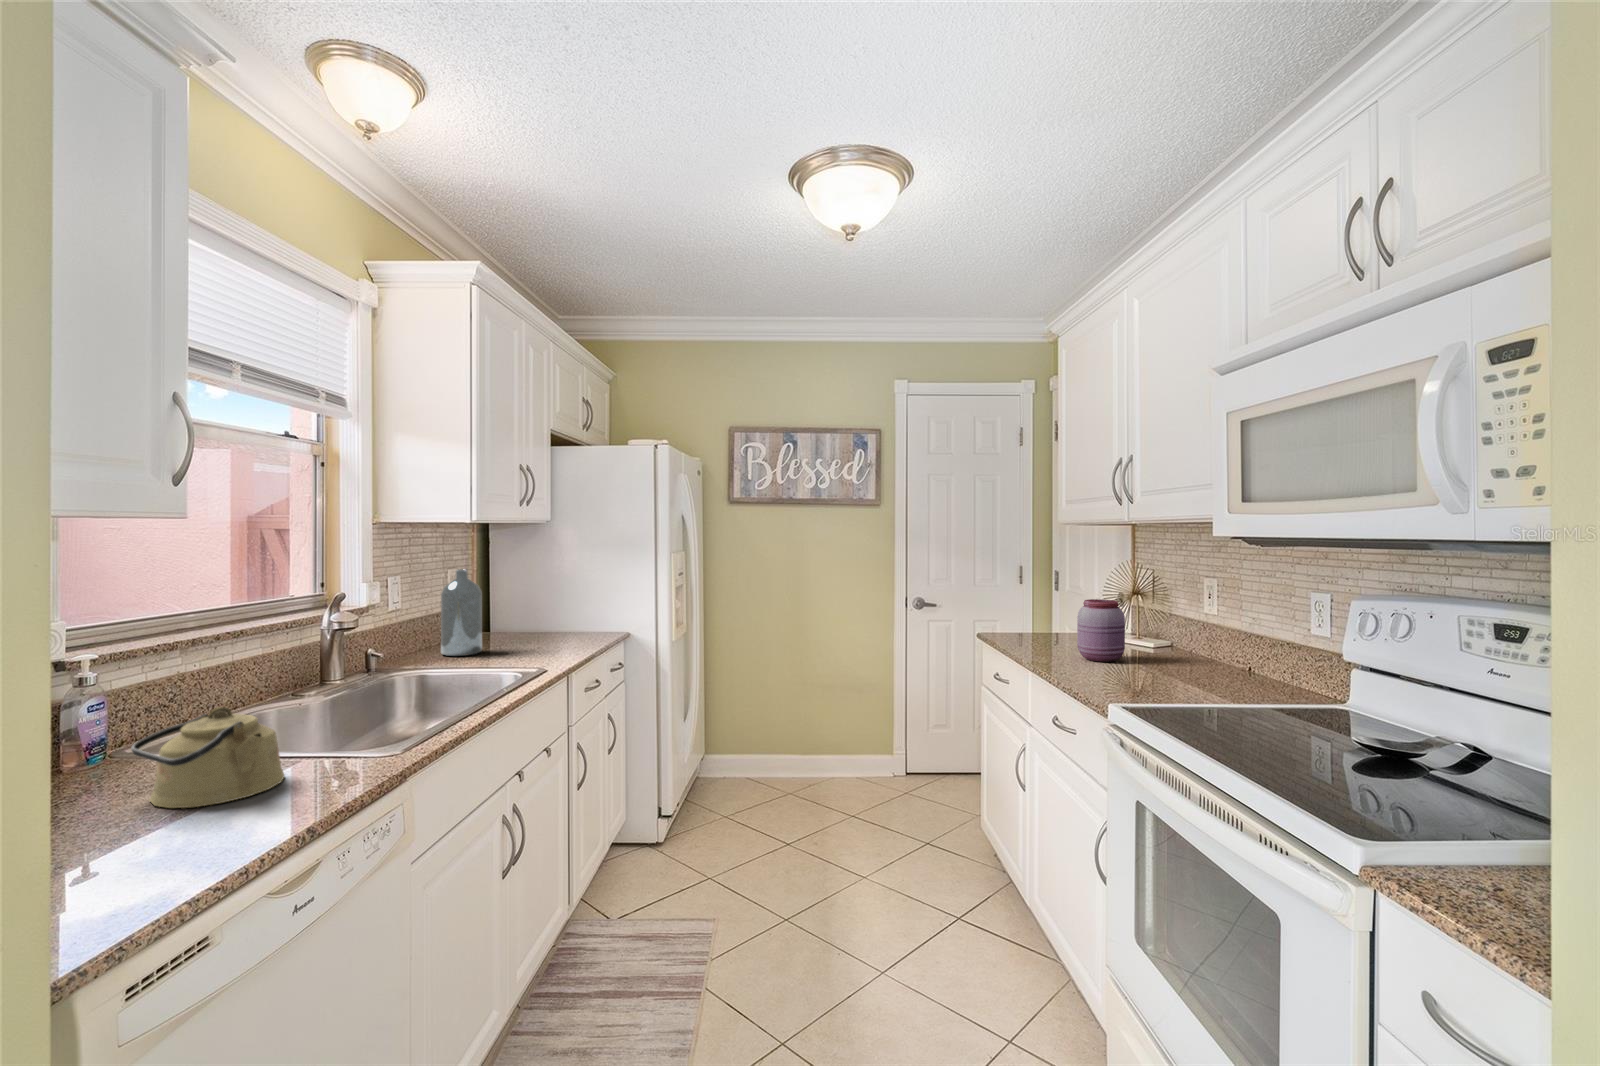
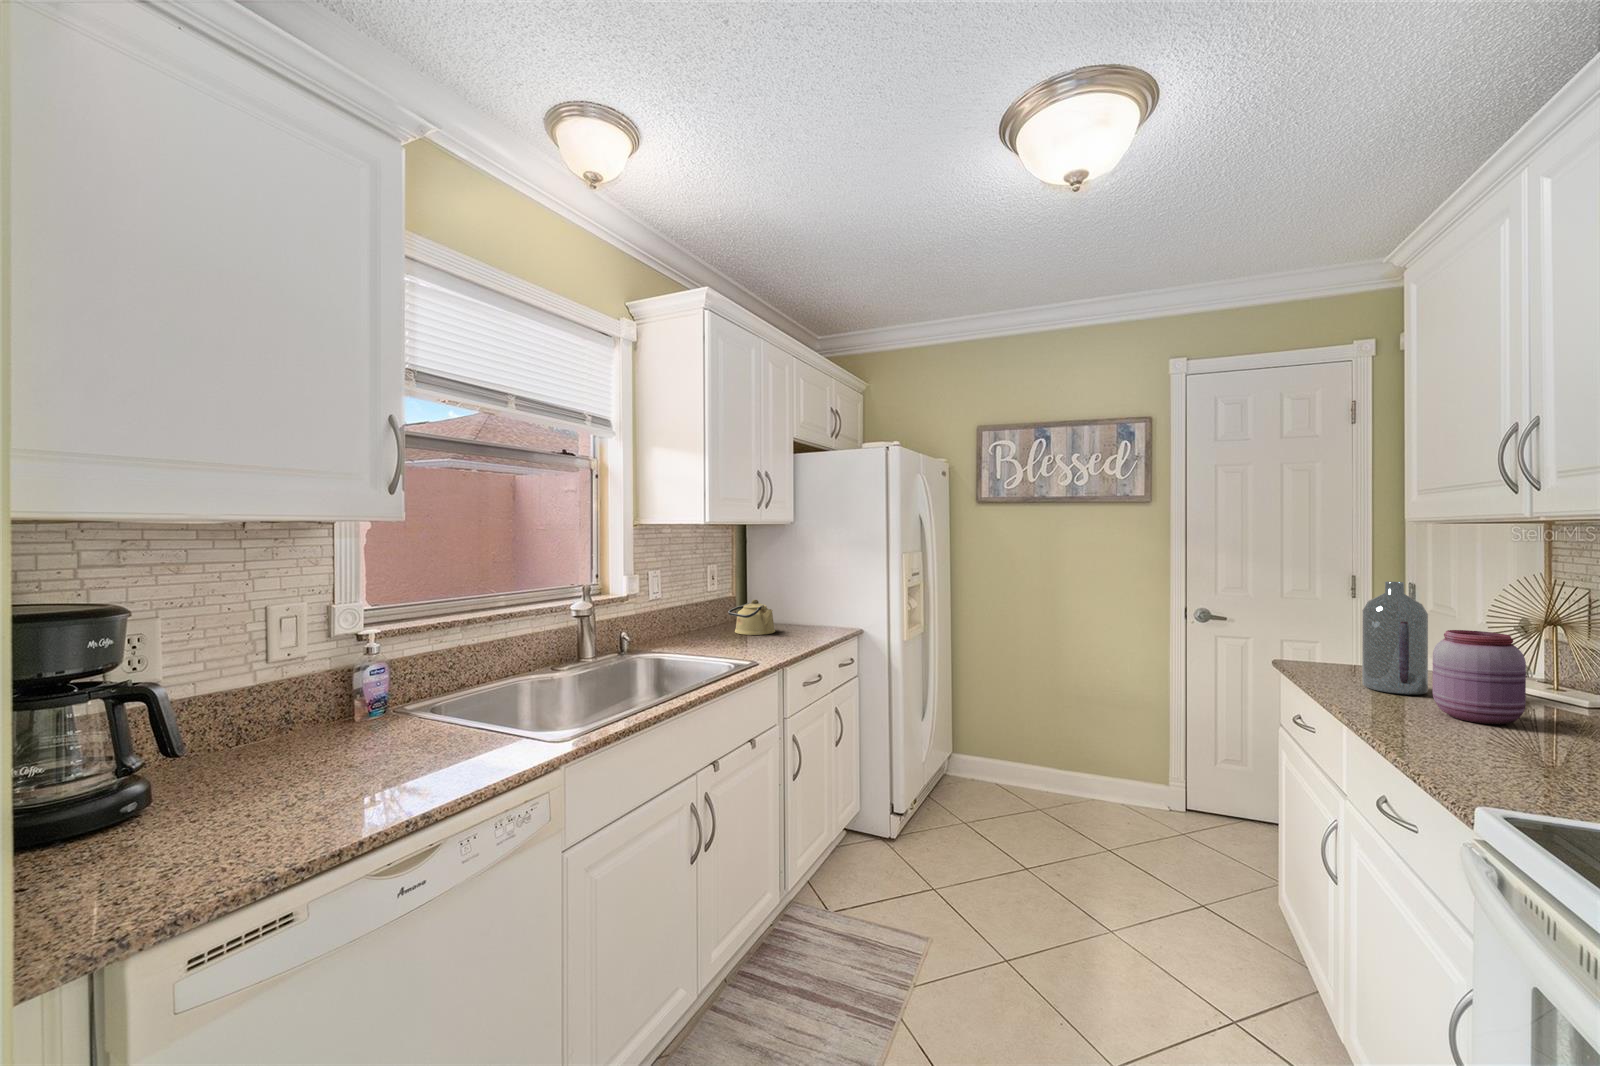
bottle: present [441,570,482,656] -> present [1362,582,1428,695]
kettle: present [131,707,284,808] -> present [728,600,775,635]

